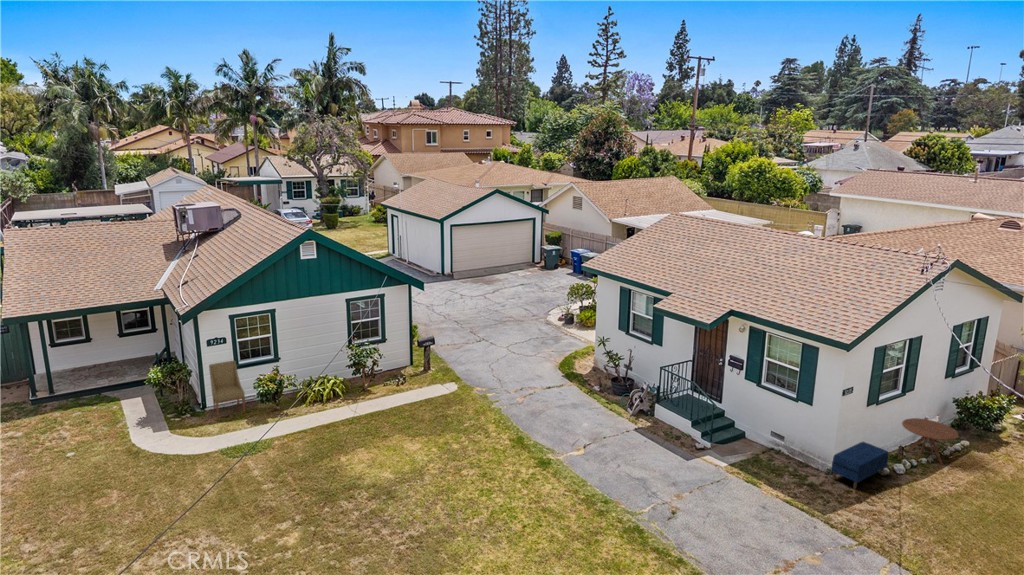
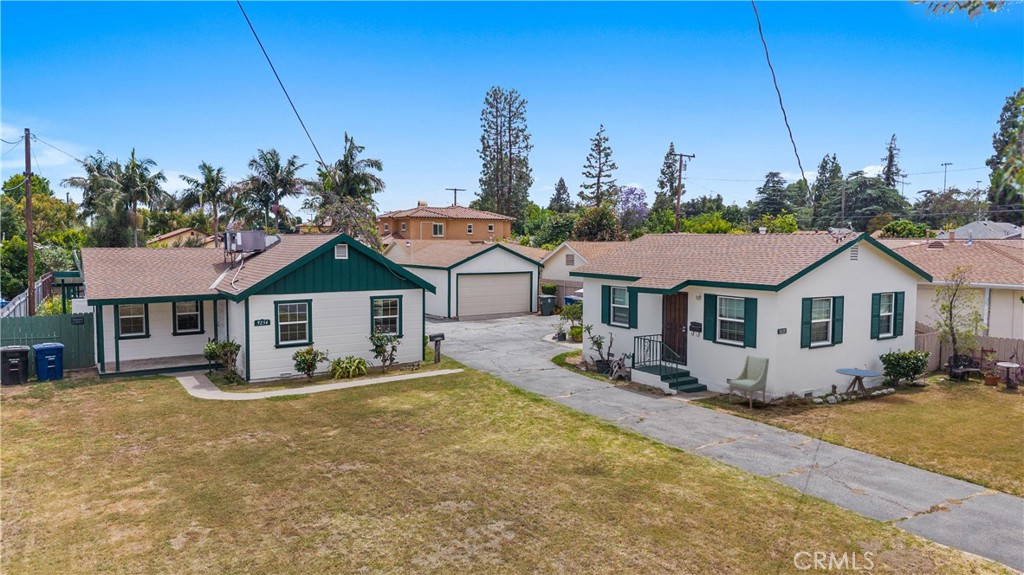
chair: present [209,361,245,418] -> present [729,355,769,408]
bench: present [831,442,888,489] -> none [775,381,822,411]

